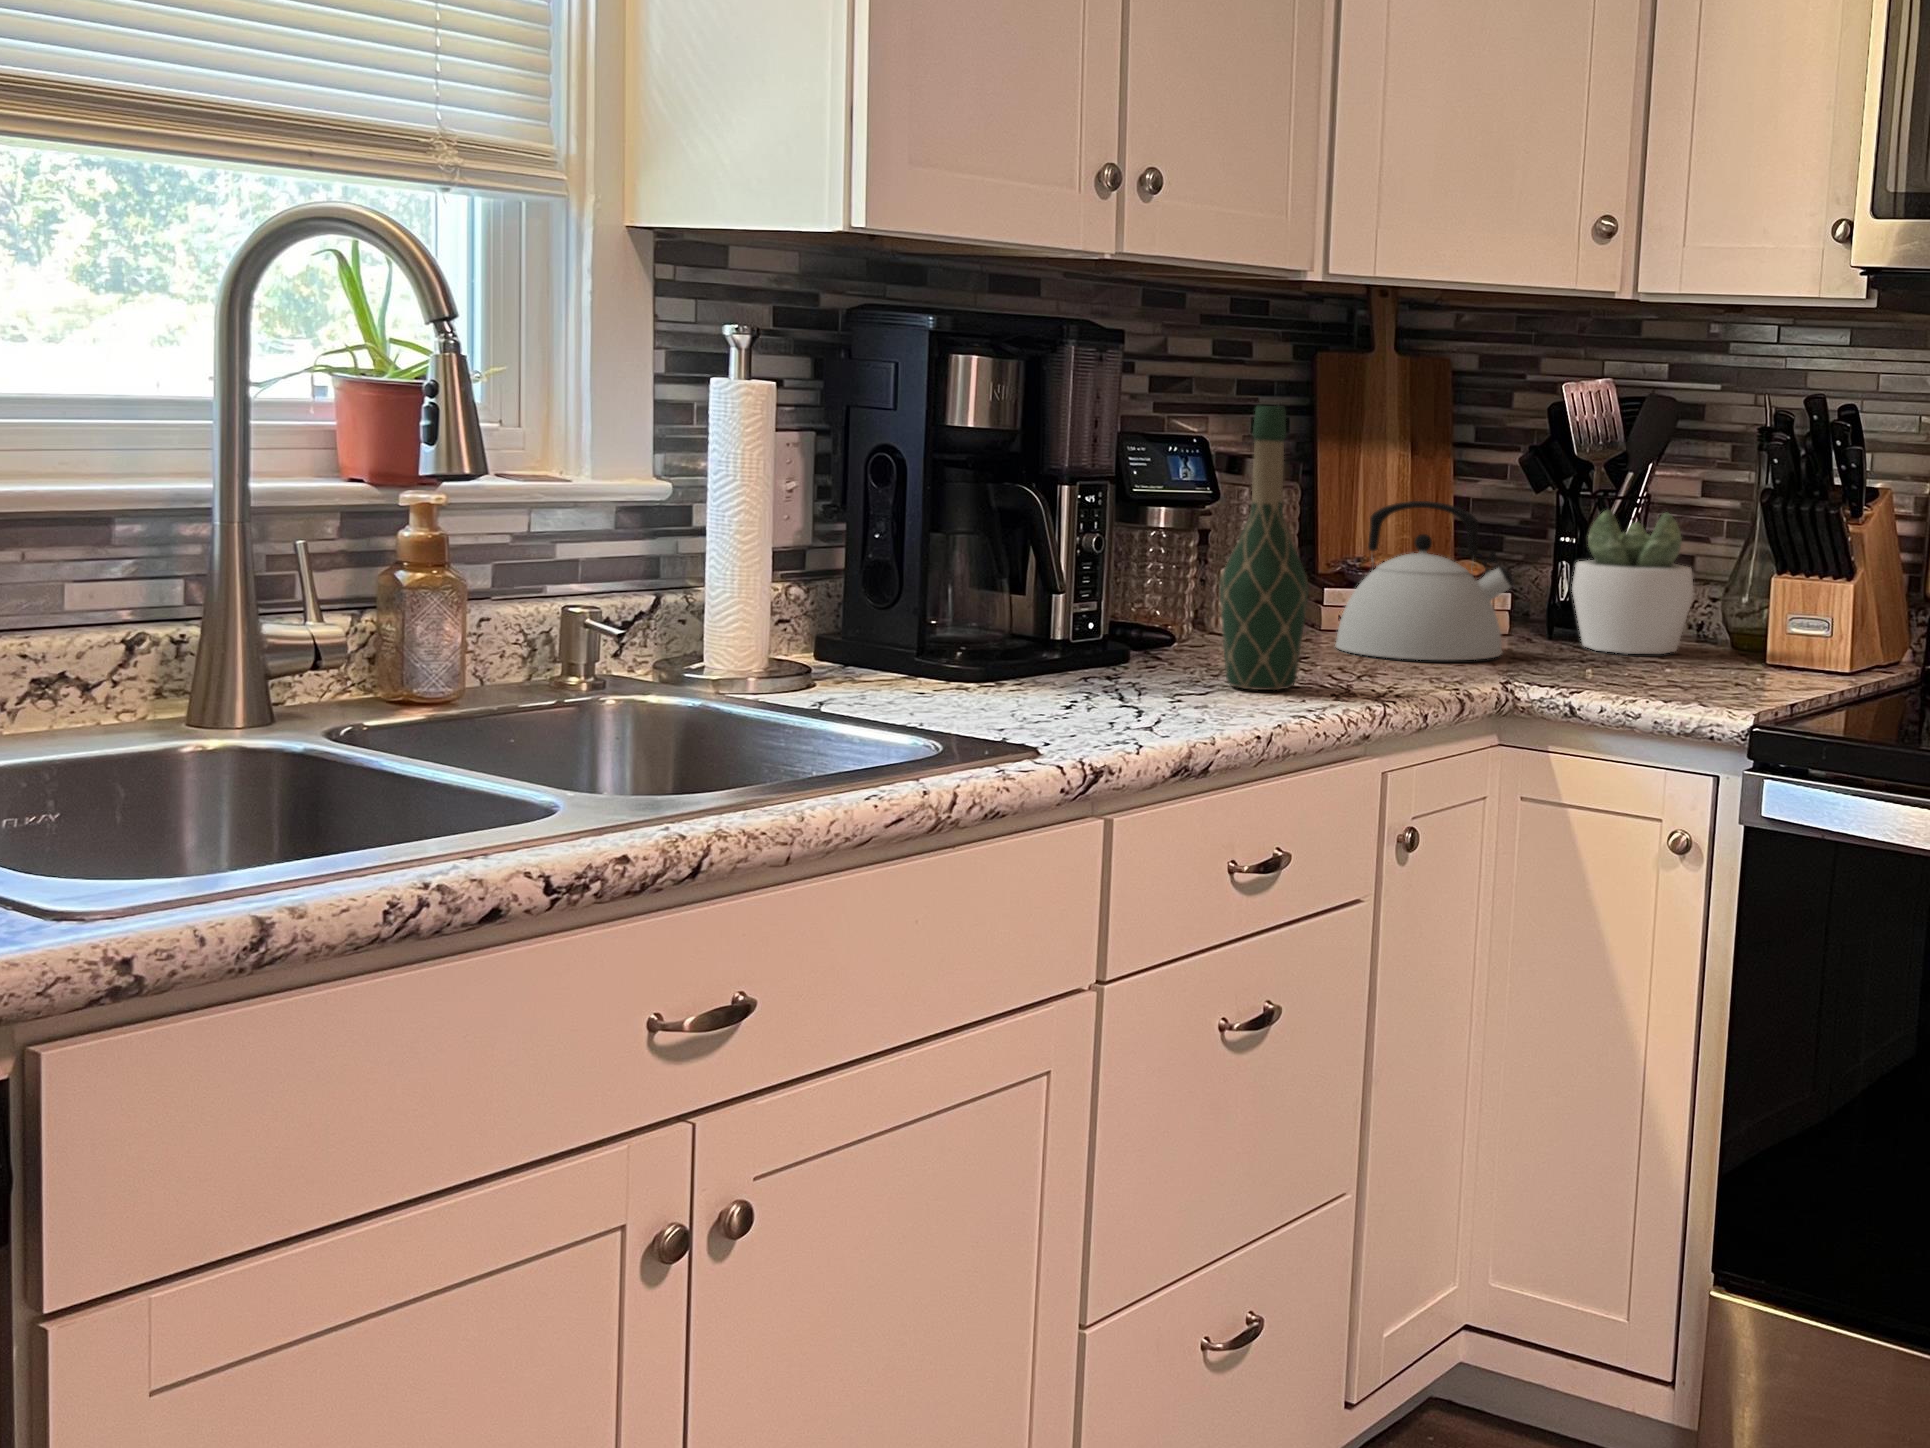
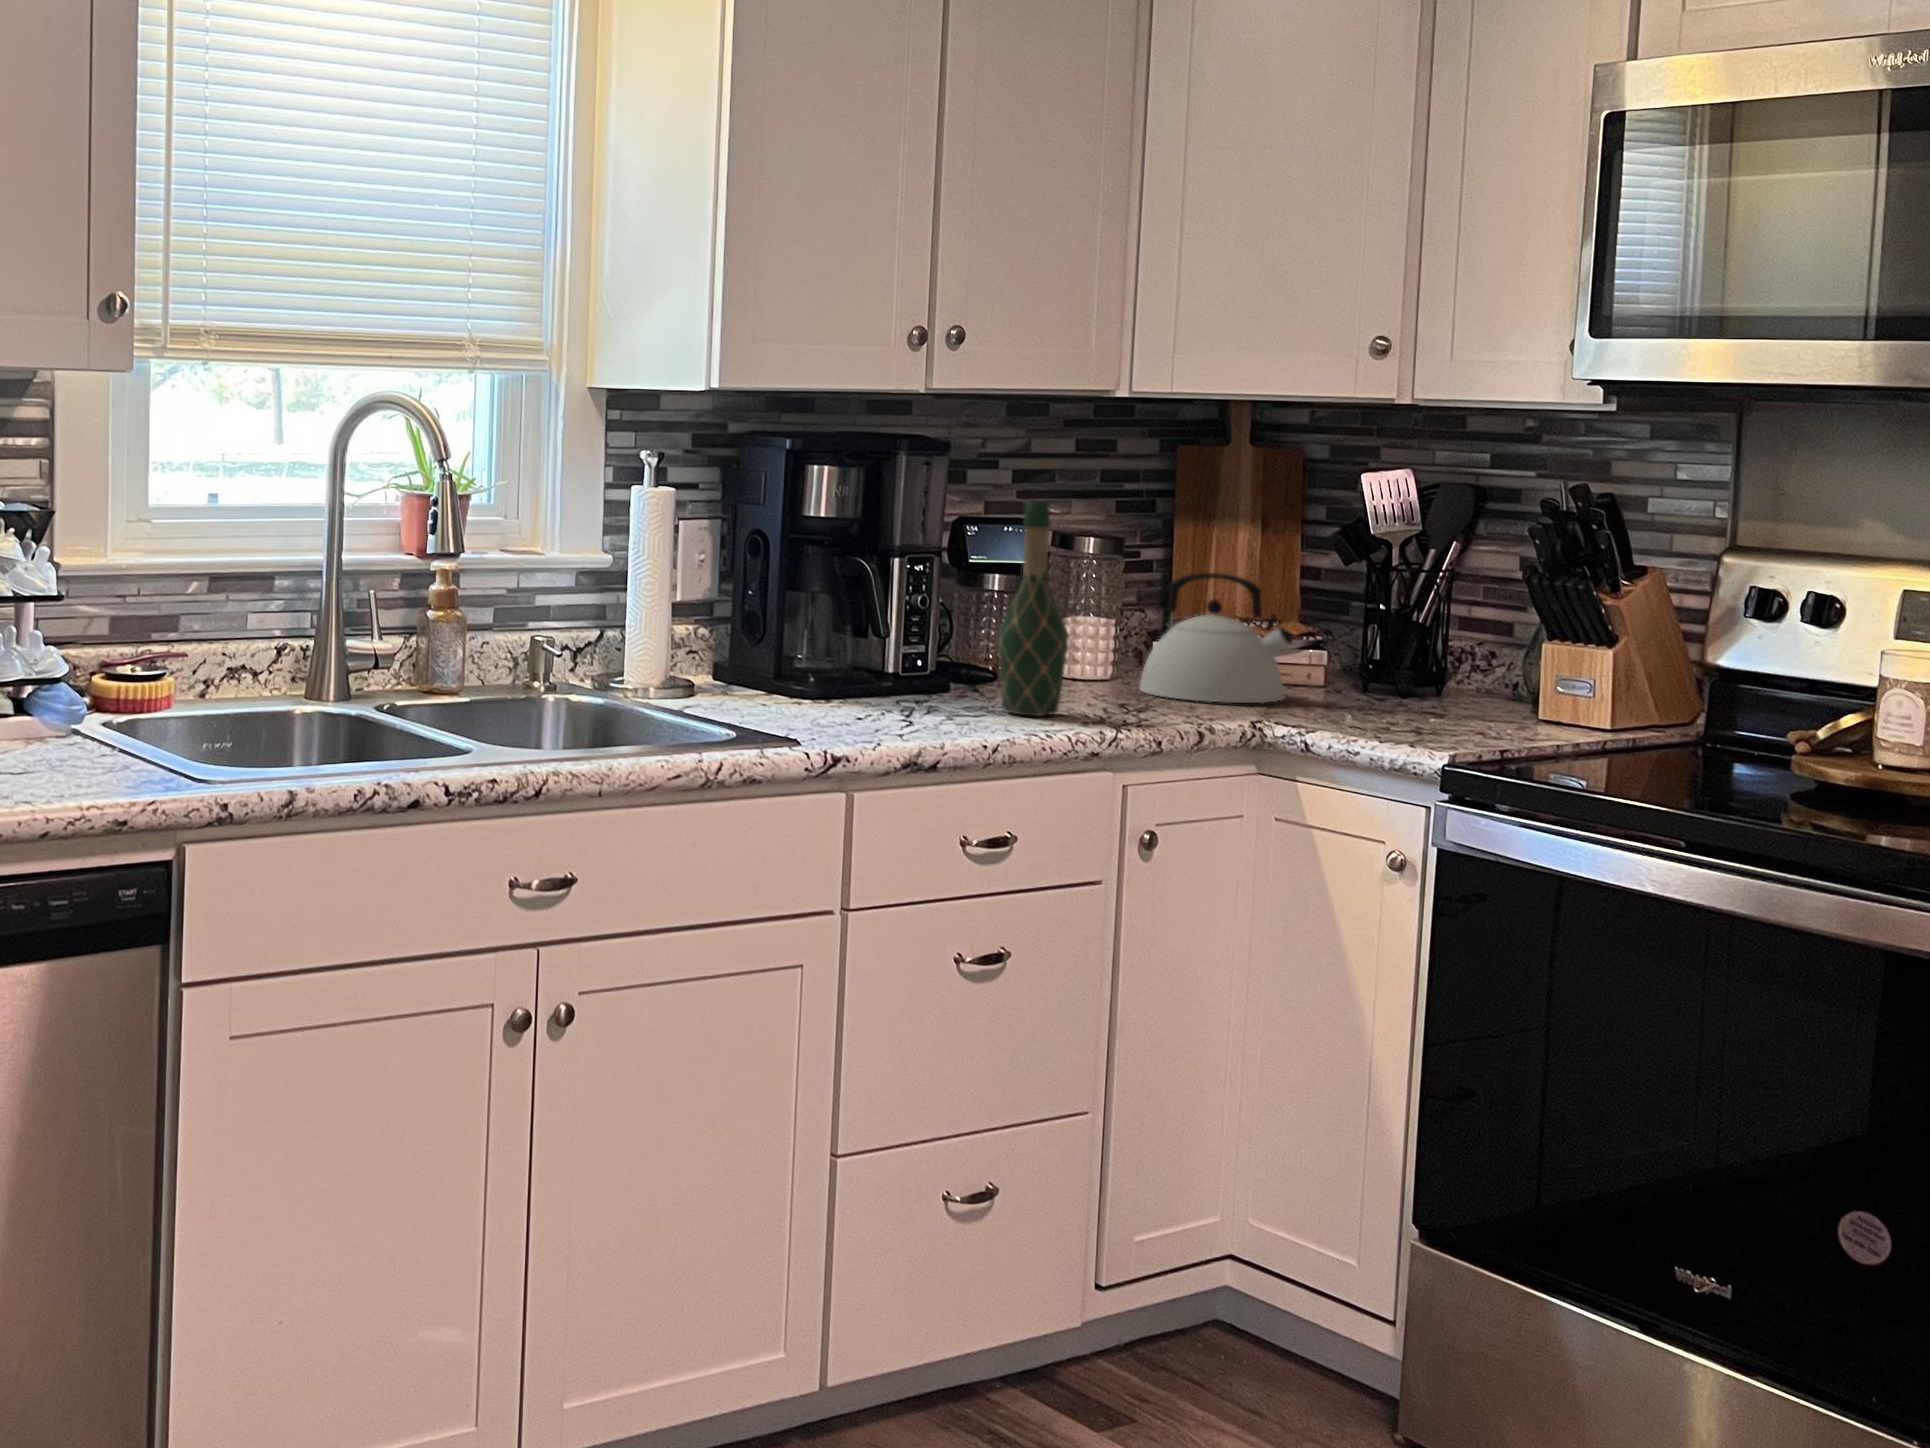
succulent plant: present [1572,510,1693,654] -> none [1366,582,1479,707]

